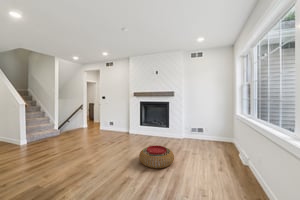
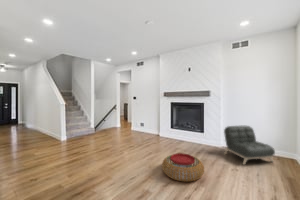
armchair: none [186,120,221,150] -> present [224,126,275,164]

